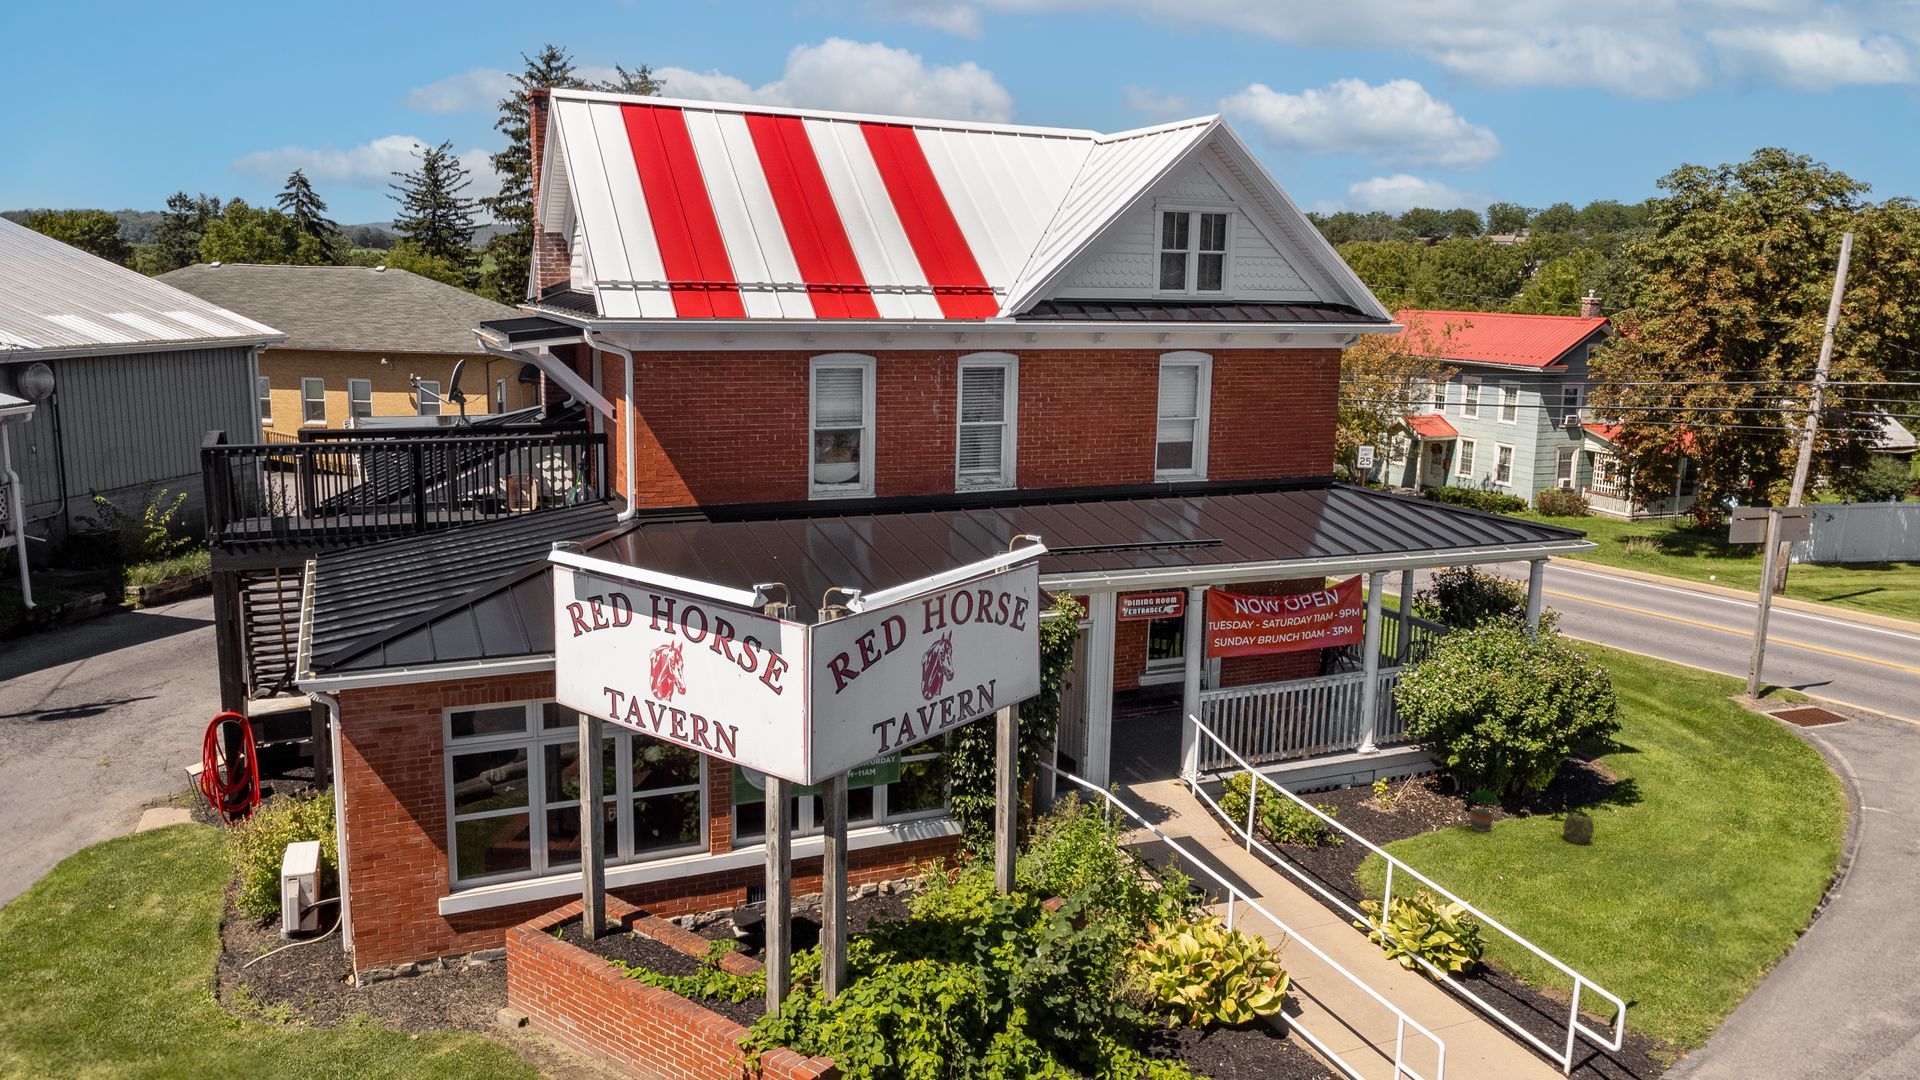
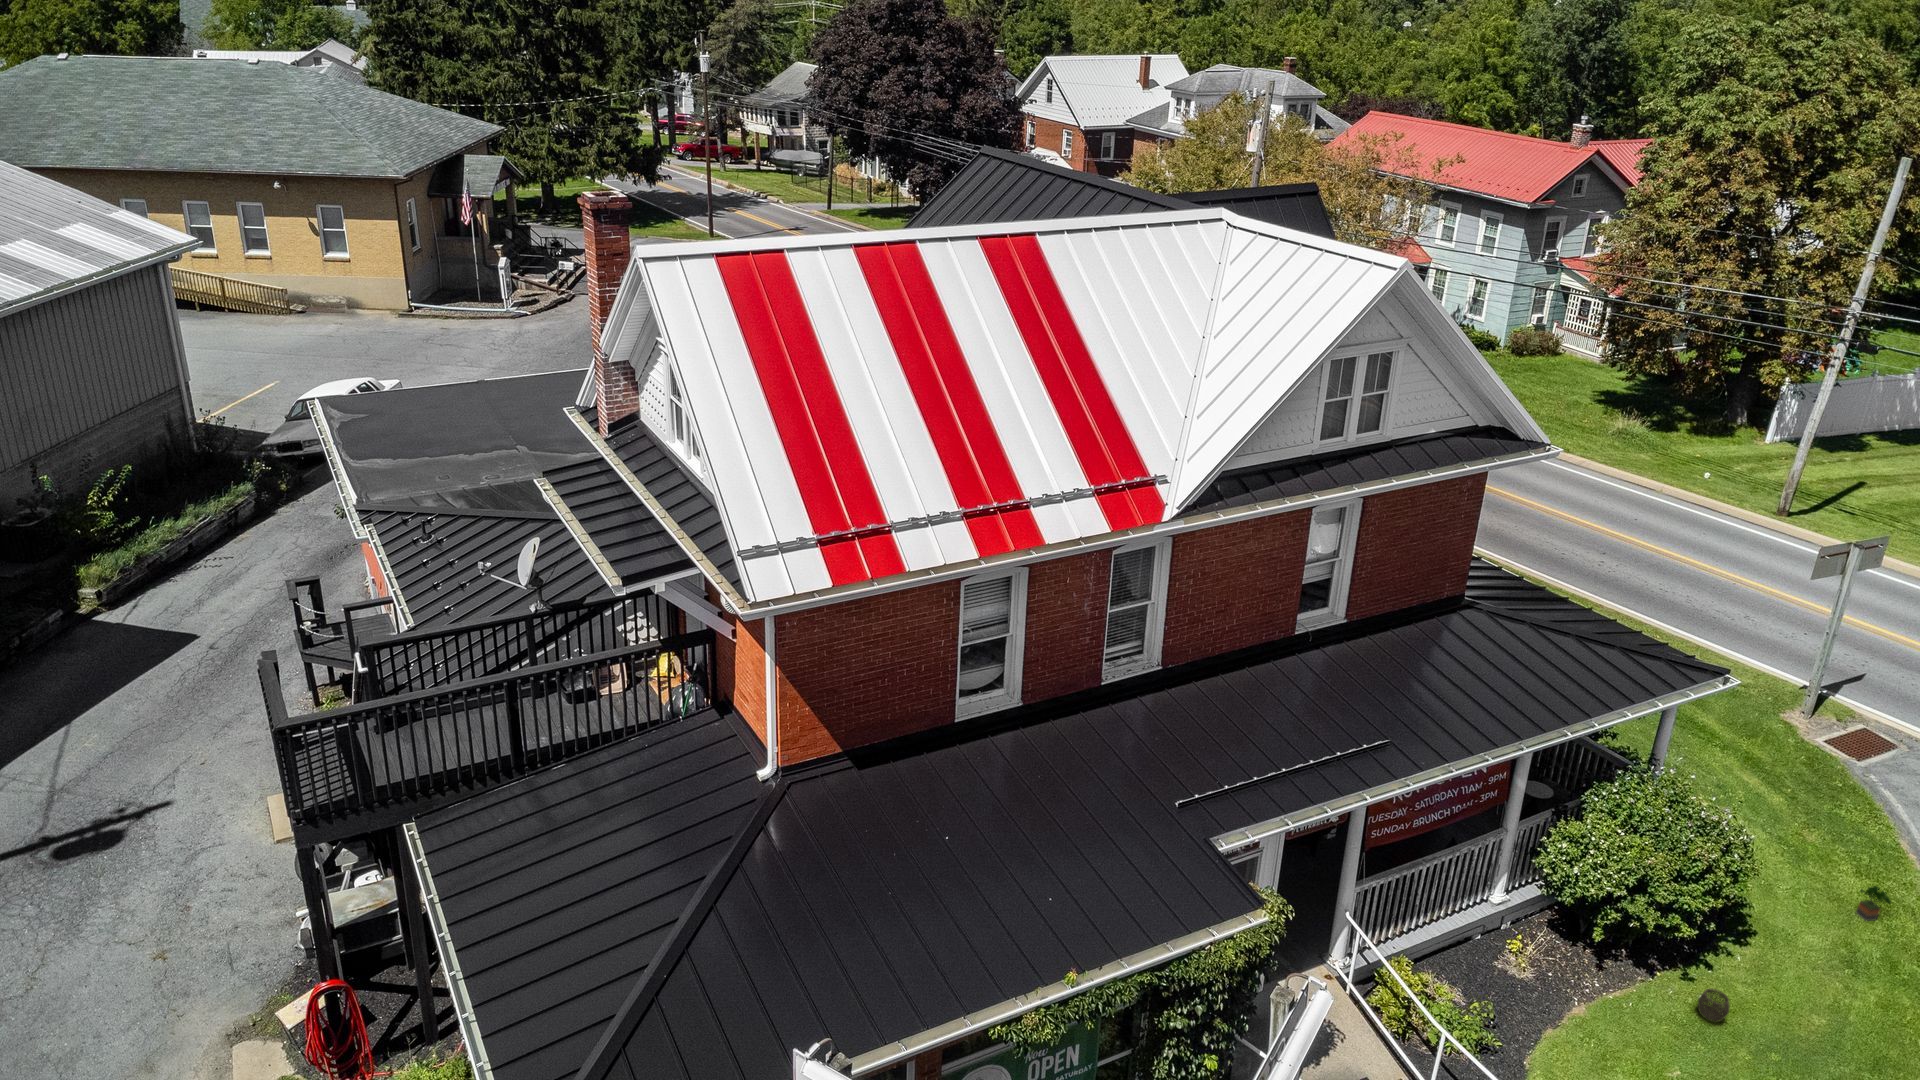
potted tree: present [1471,790,1500,831] -> present [1856,886,1891,921]

